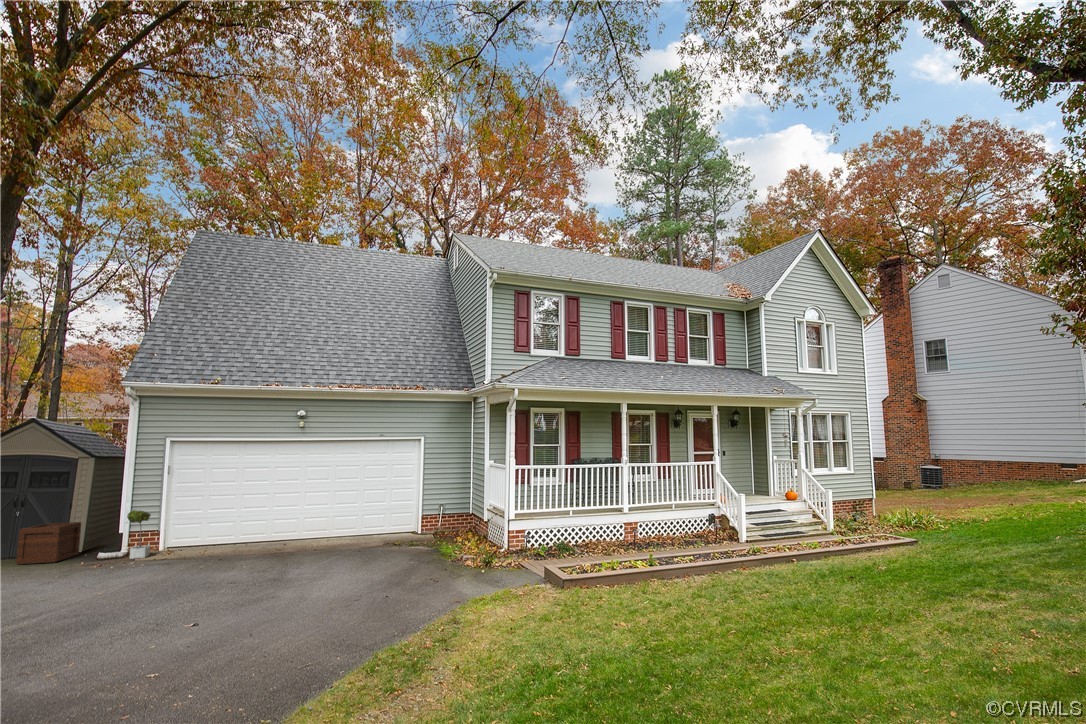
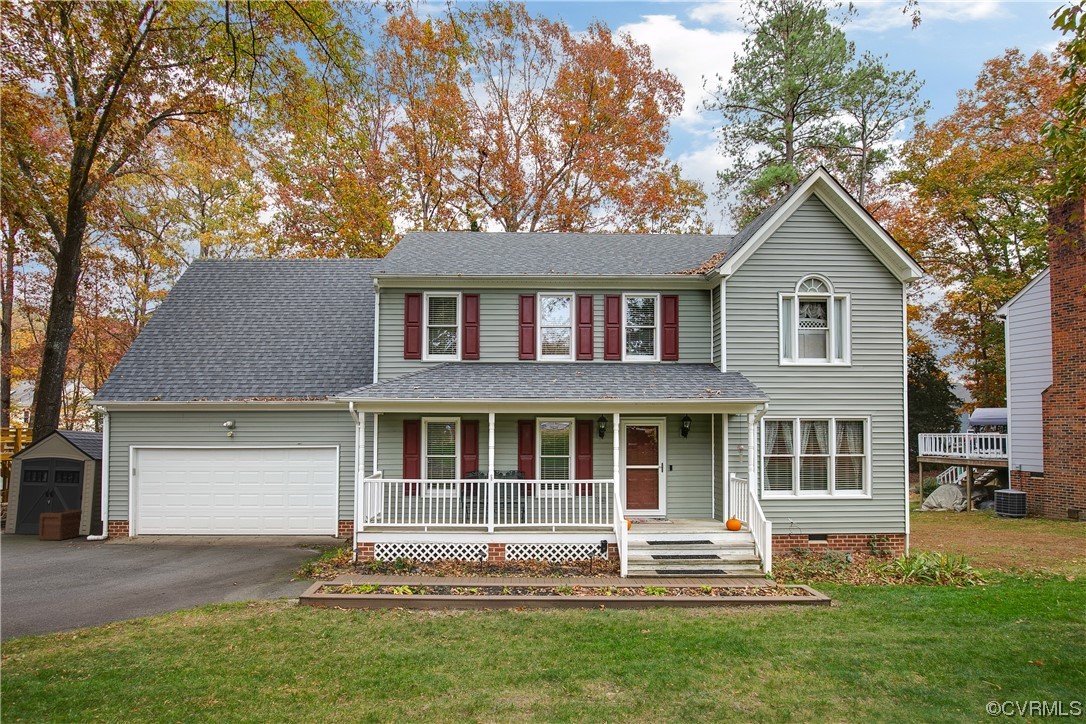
potted tree: present [127,510,151,559] -> none [100,503,119,542]

